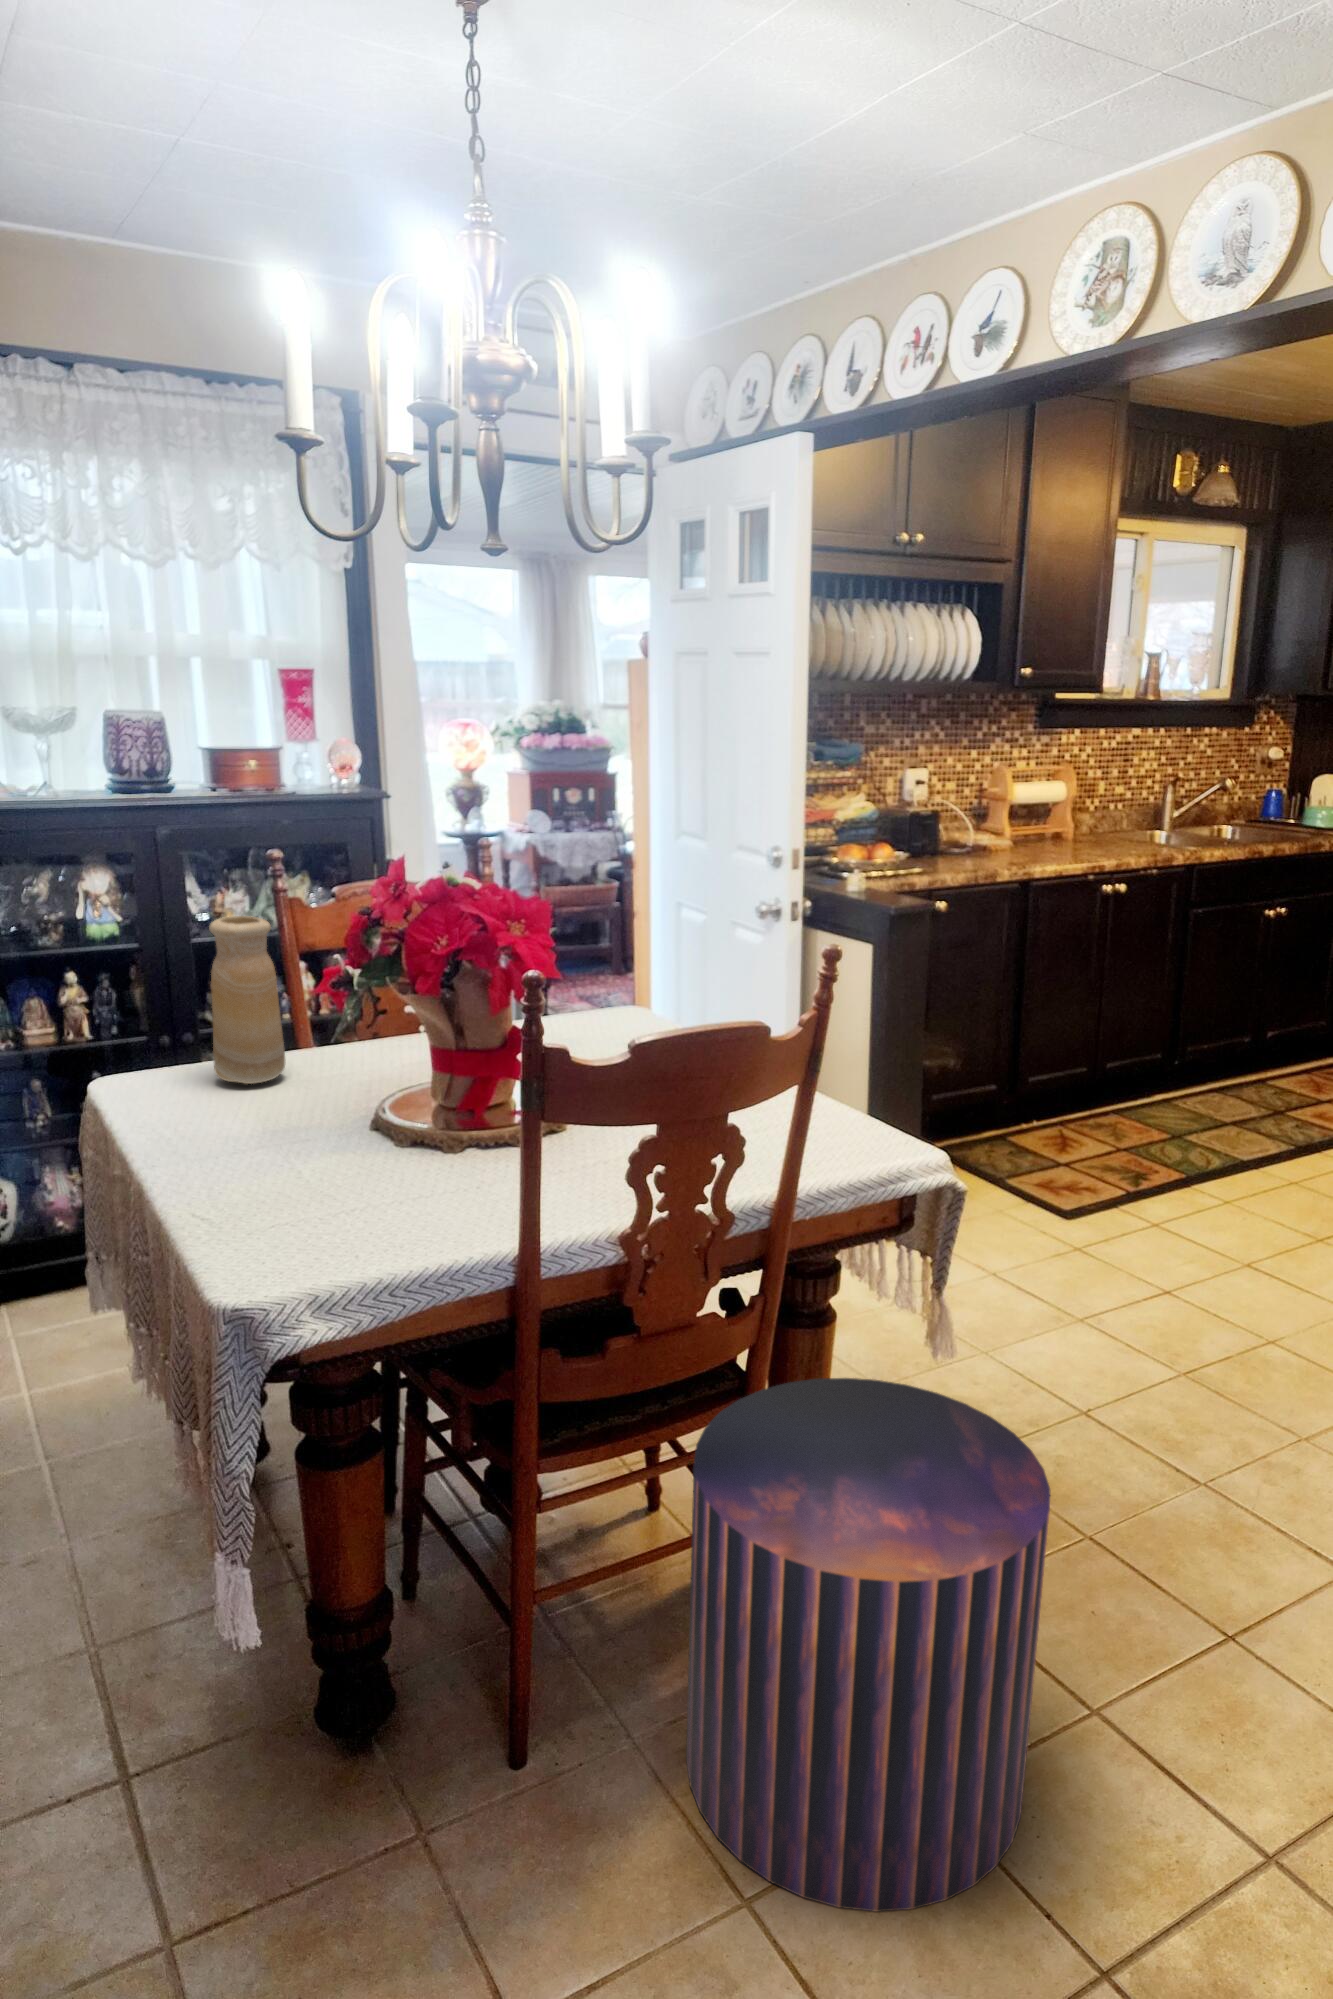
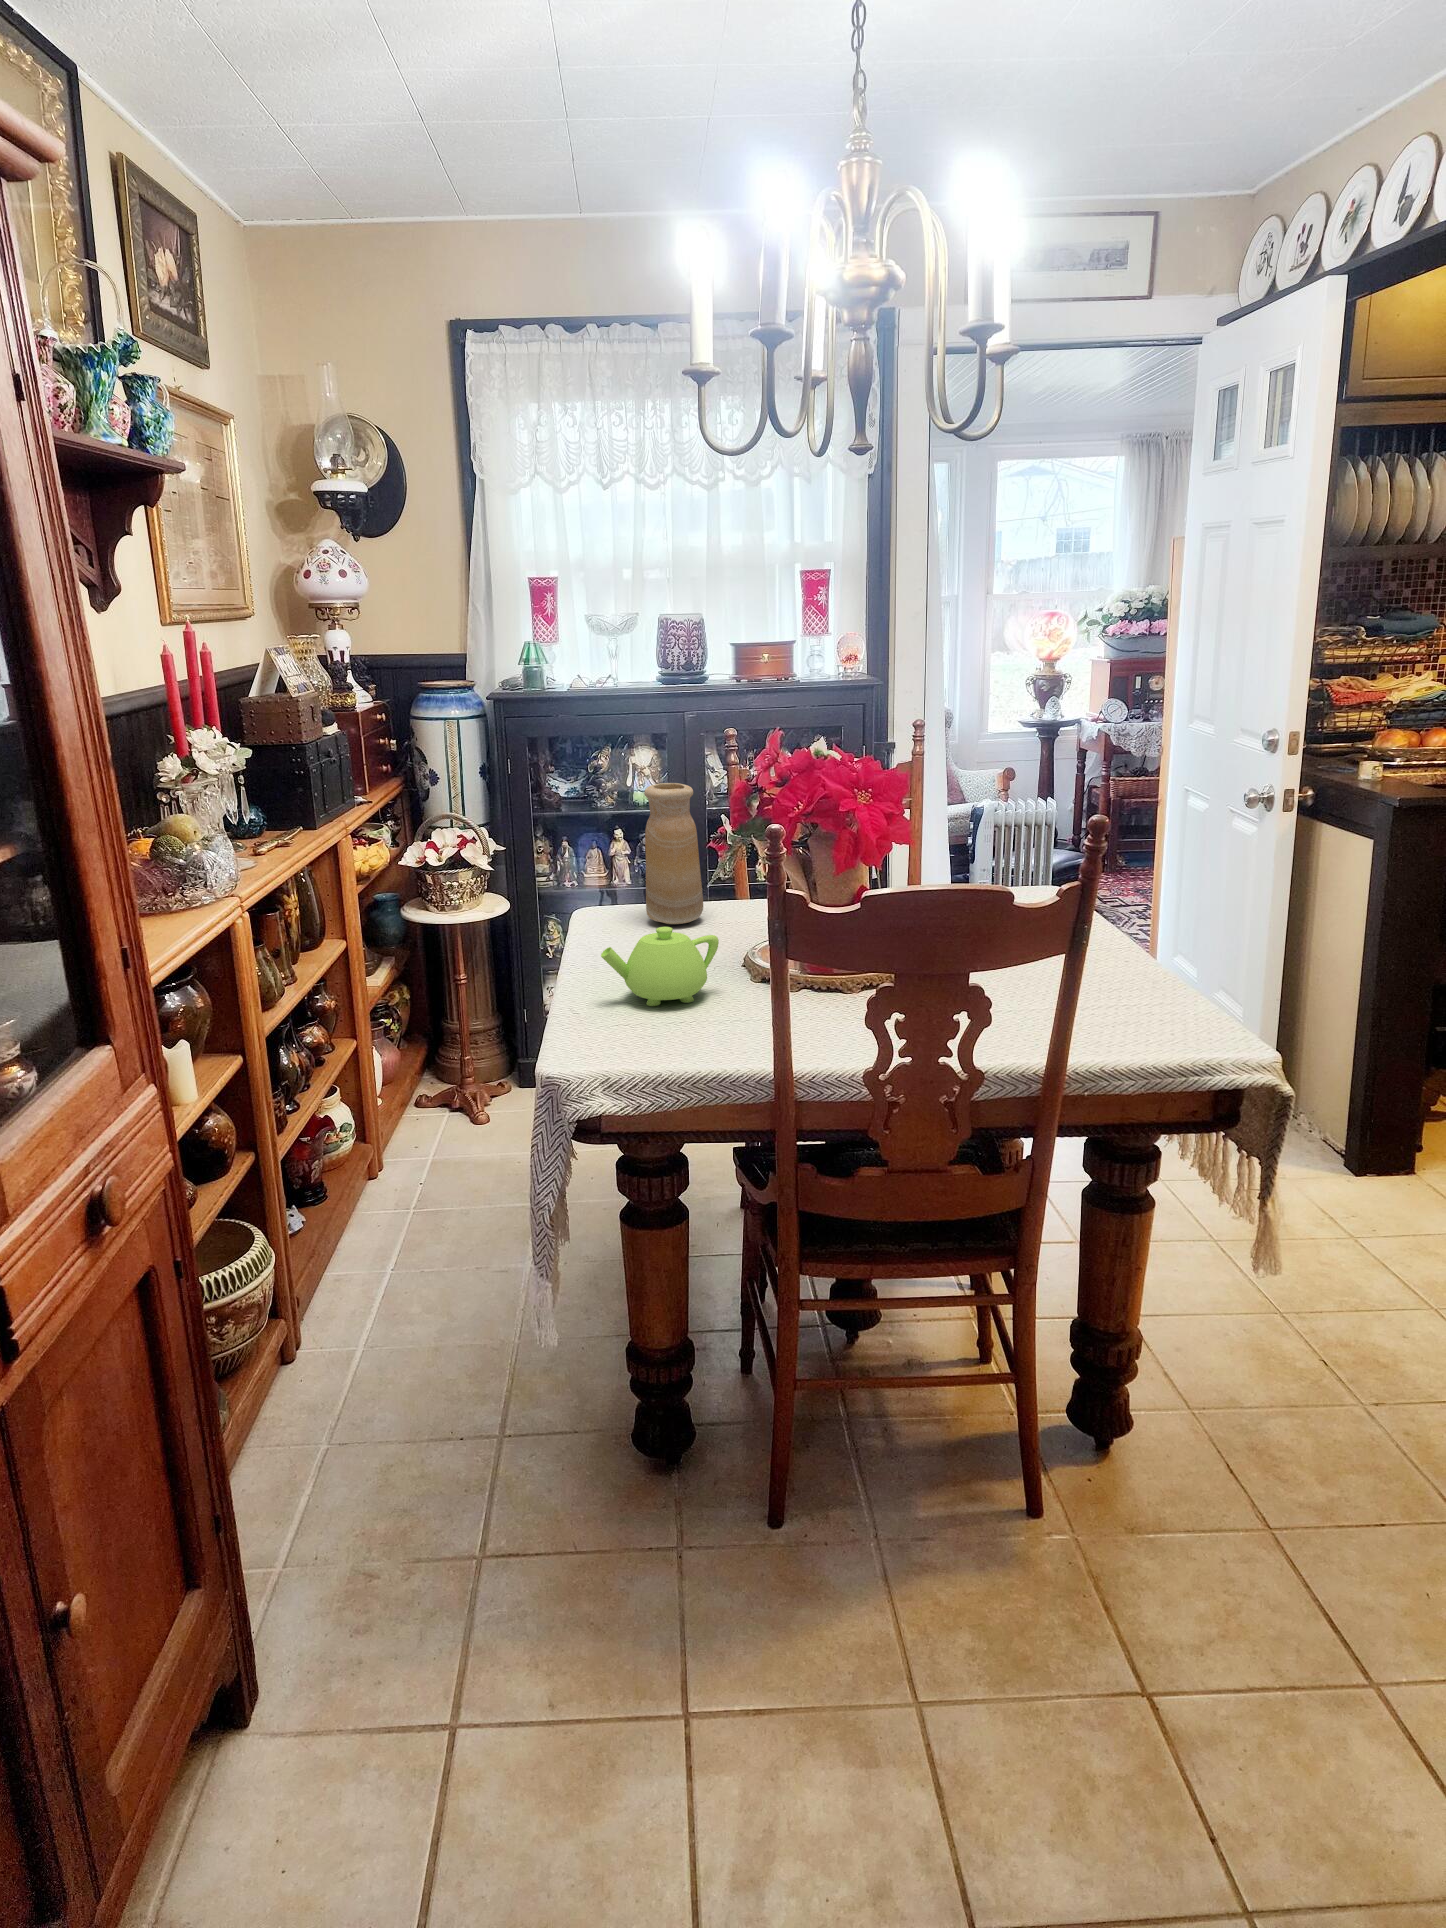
teapot: none [237,1088,371,1185] -> present [601,927,719,1006]
pouf: present [686,1378,1050,1912] -> none [911,1255,1287,1780]

